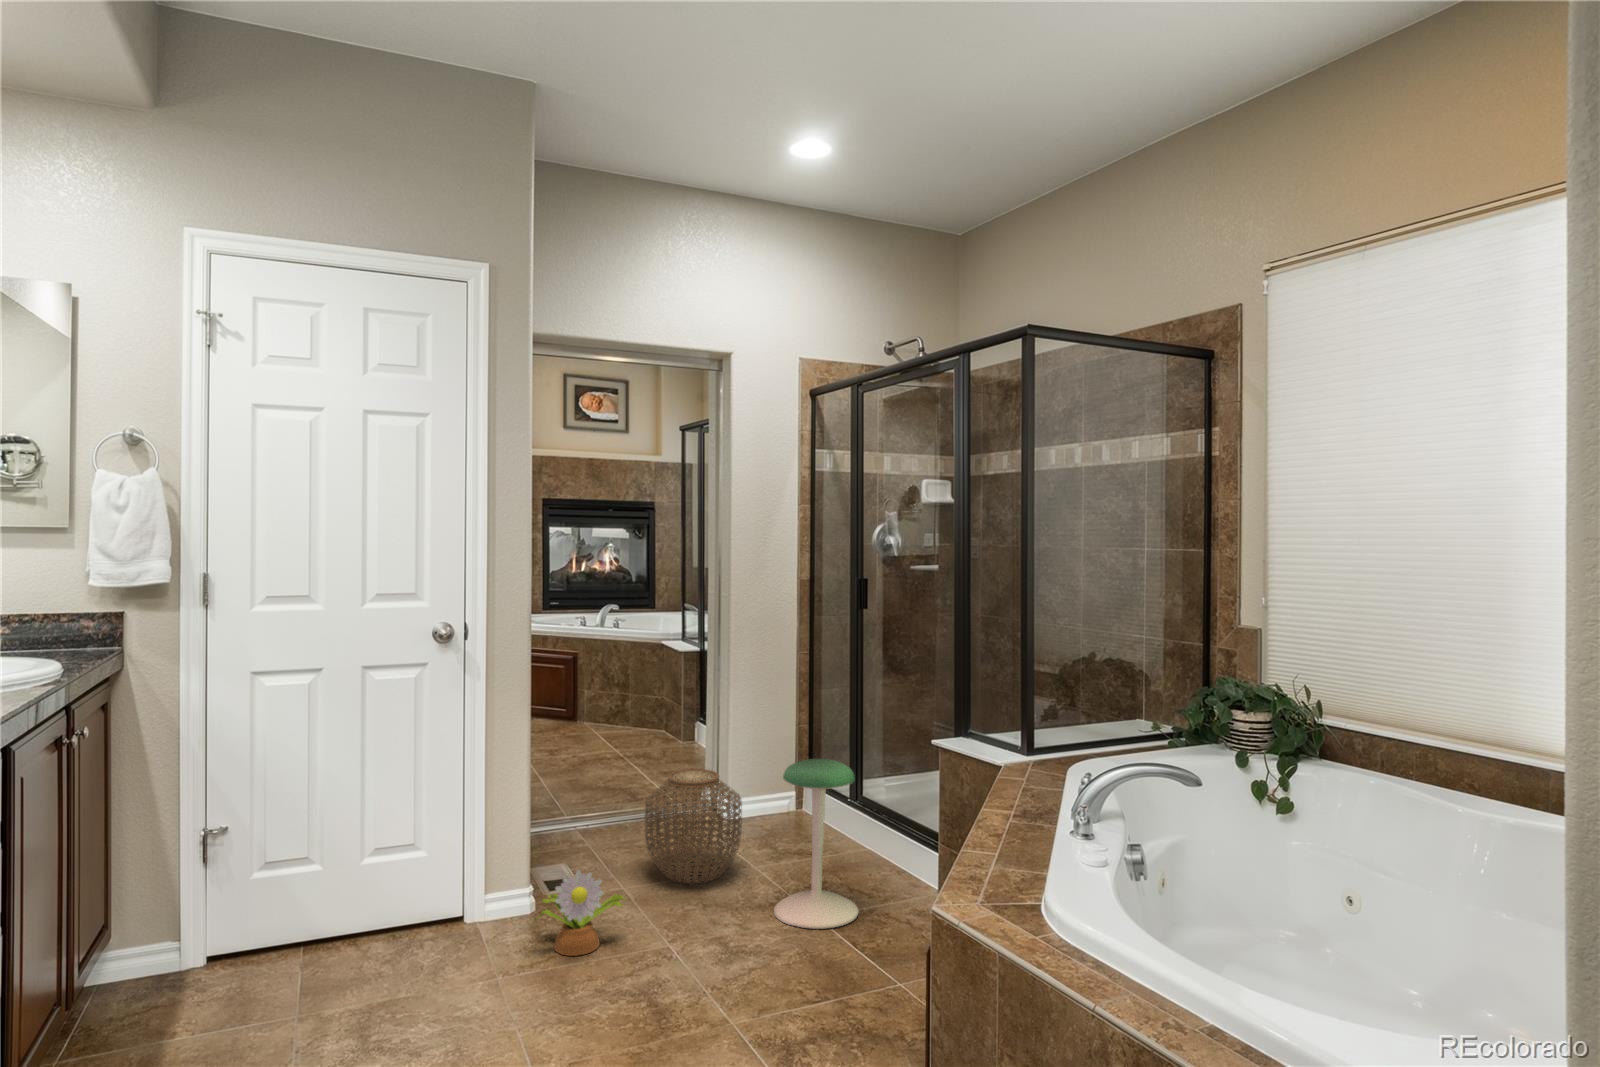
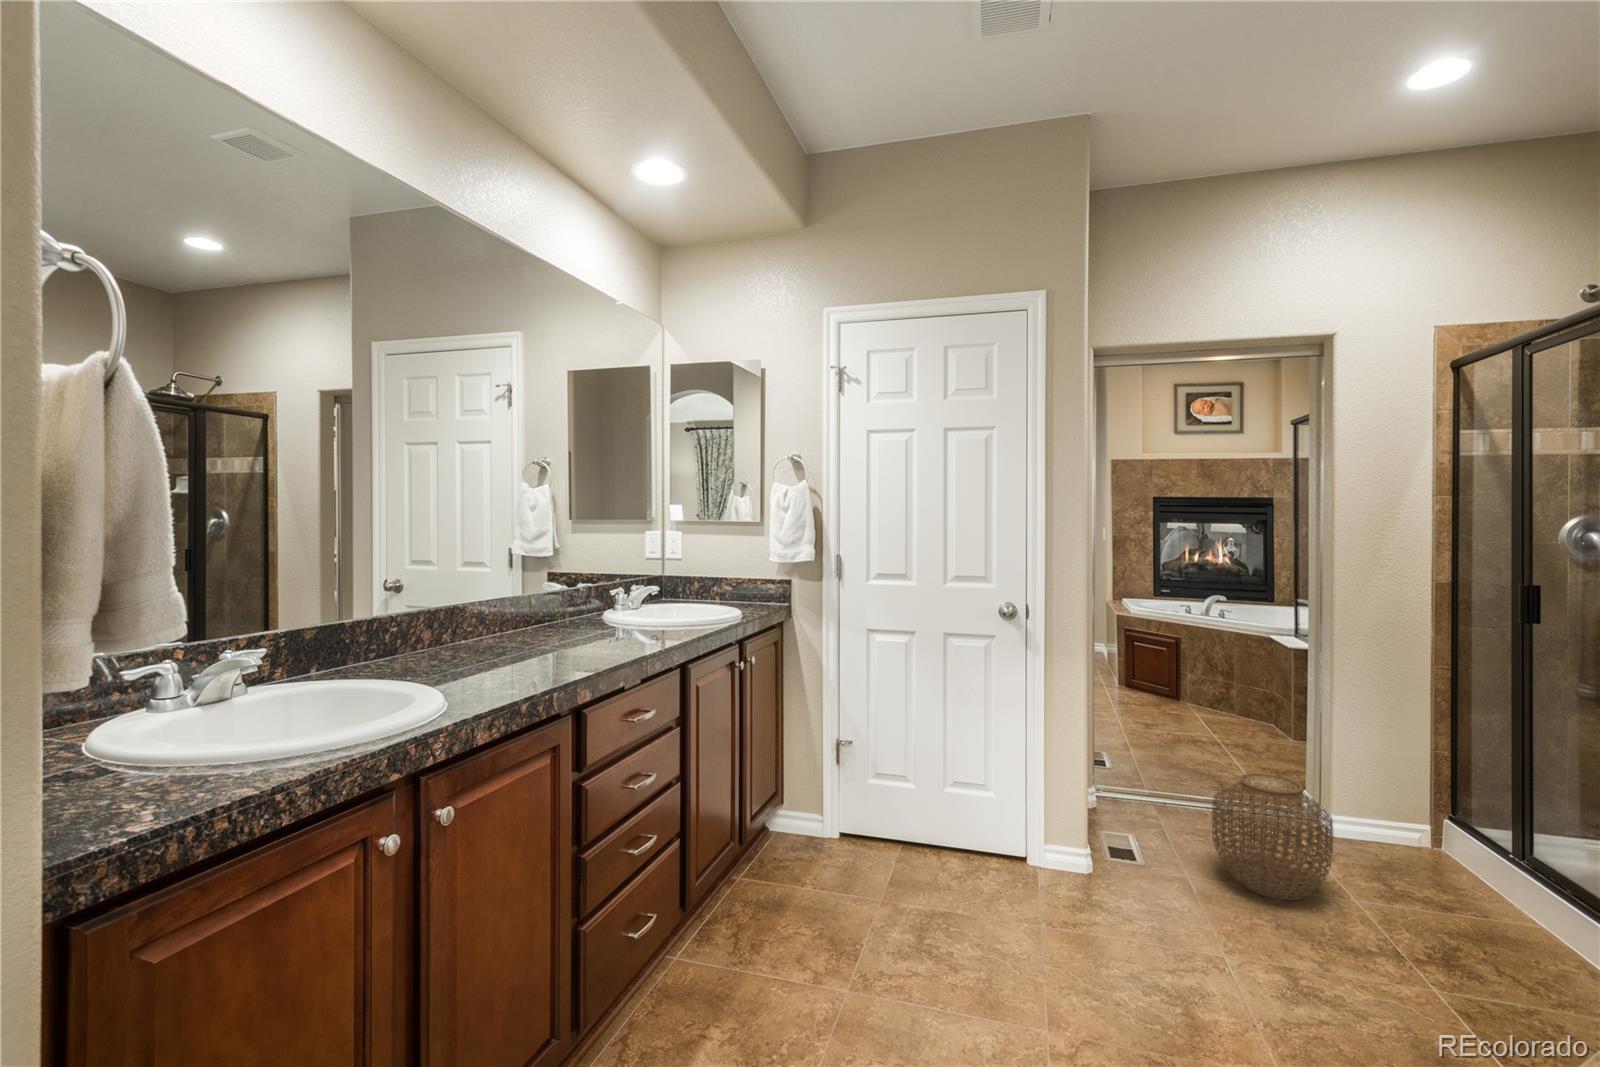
stool: present [774,759,859,929] -> none [1366,797,1503,1019]
decorative plant: present [535,870,625,956] -> none [1075,850,1173,934]

